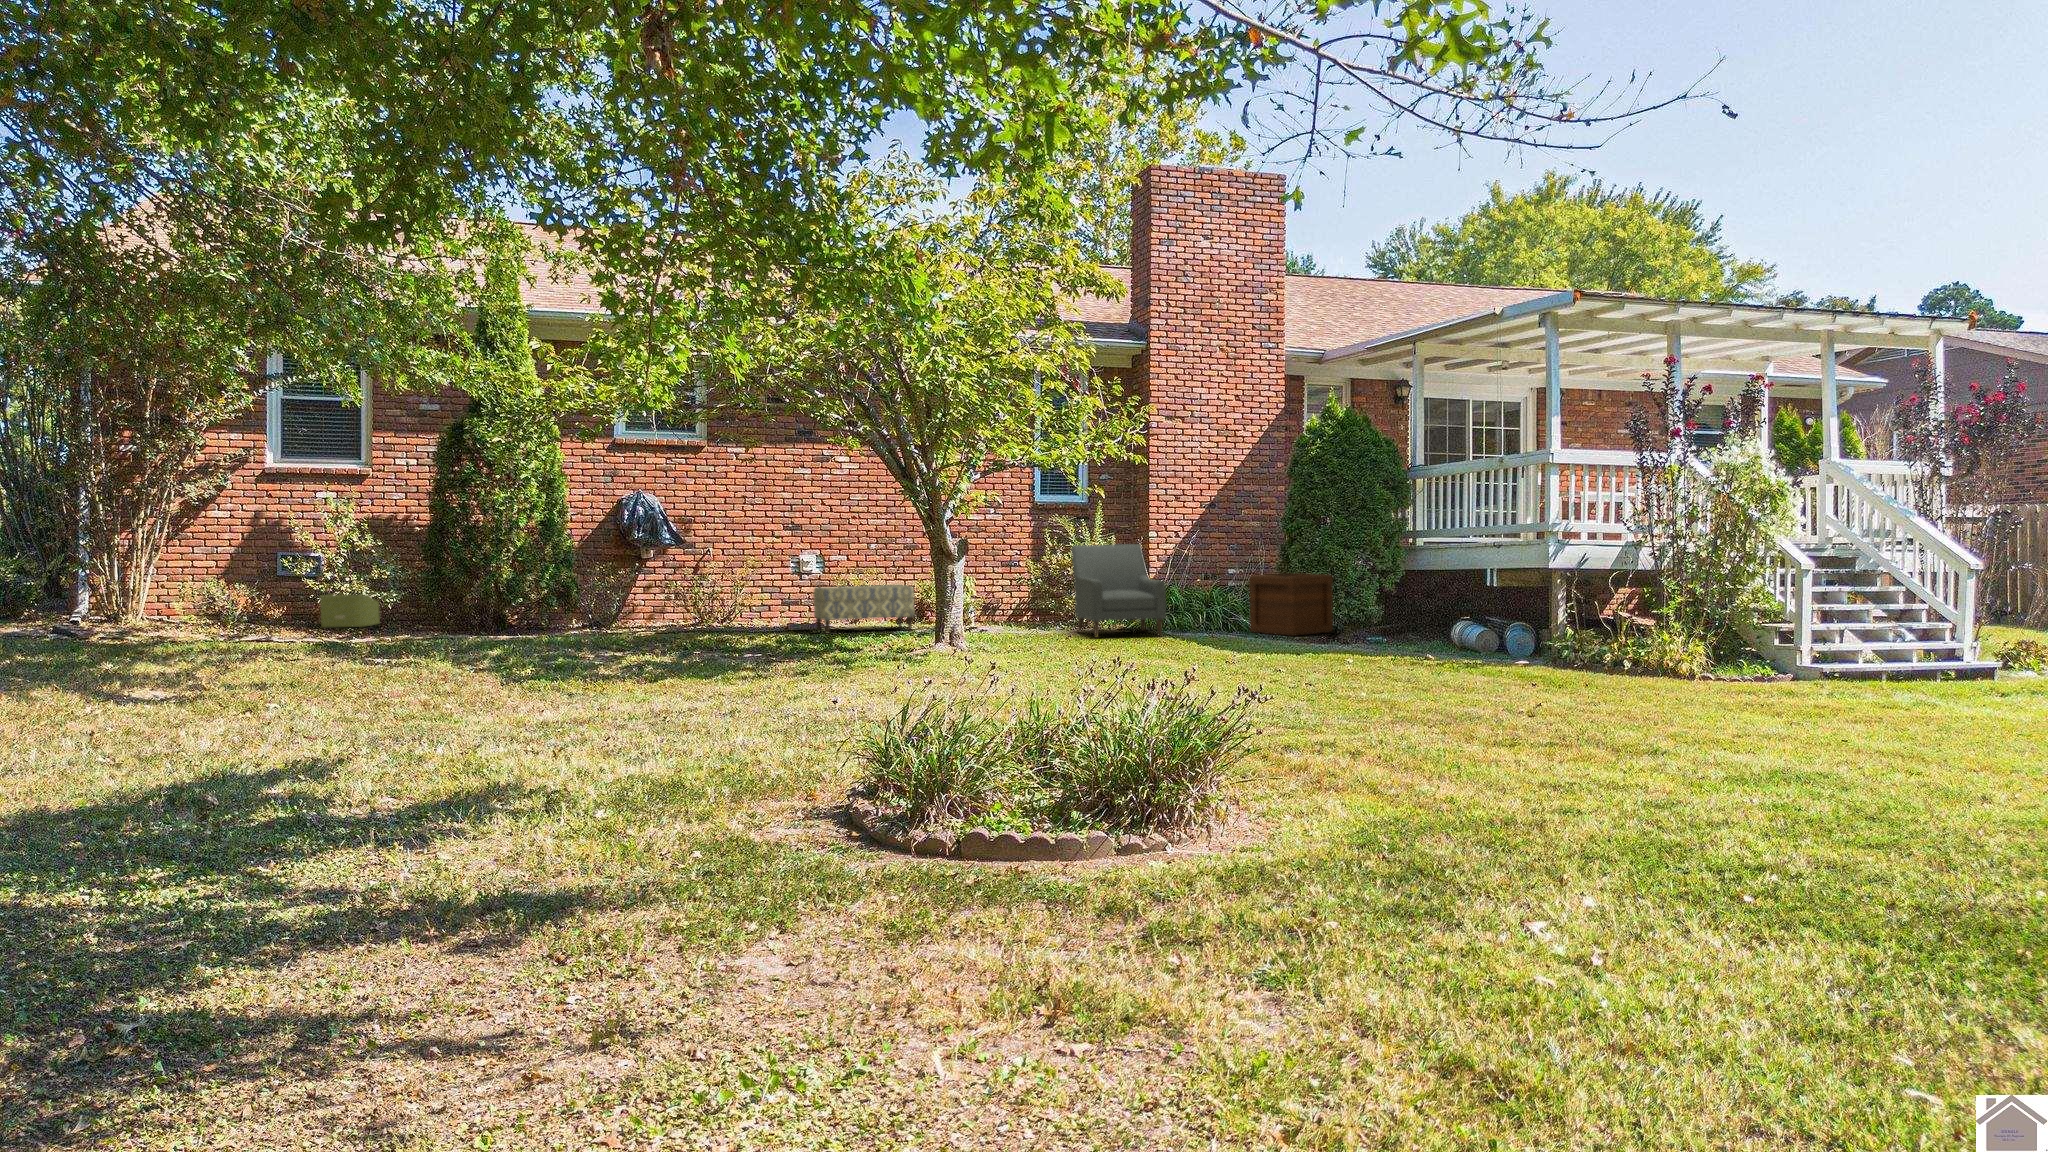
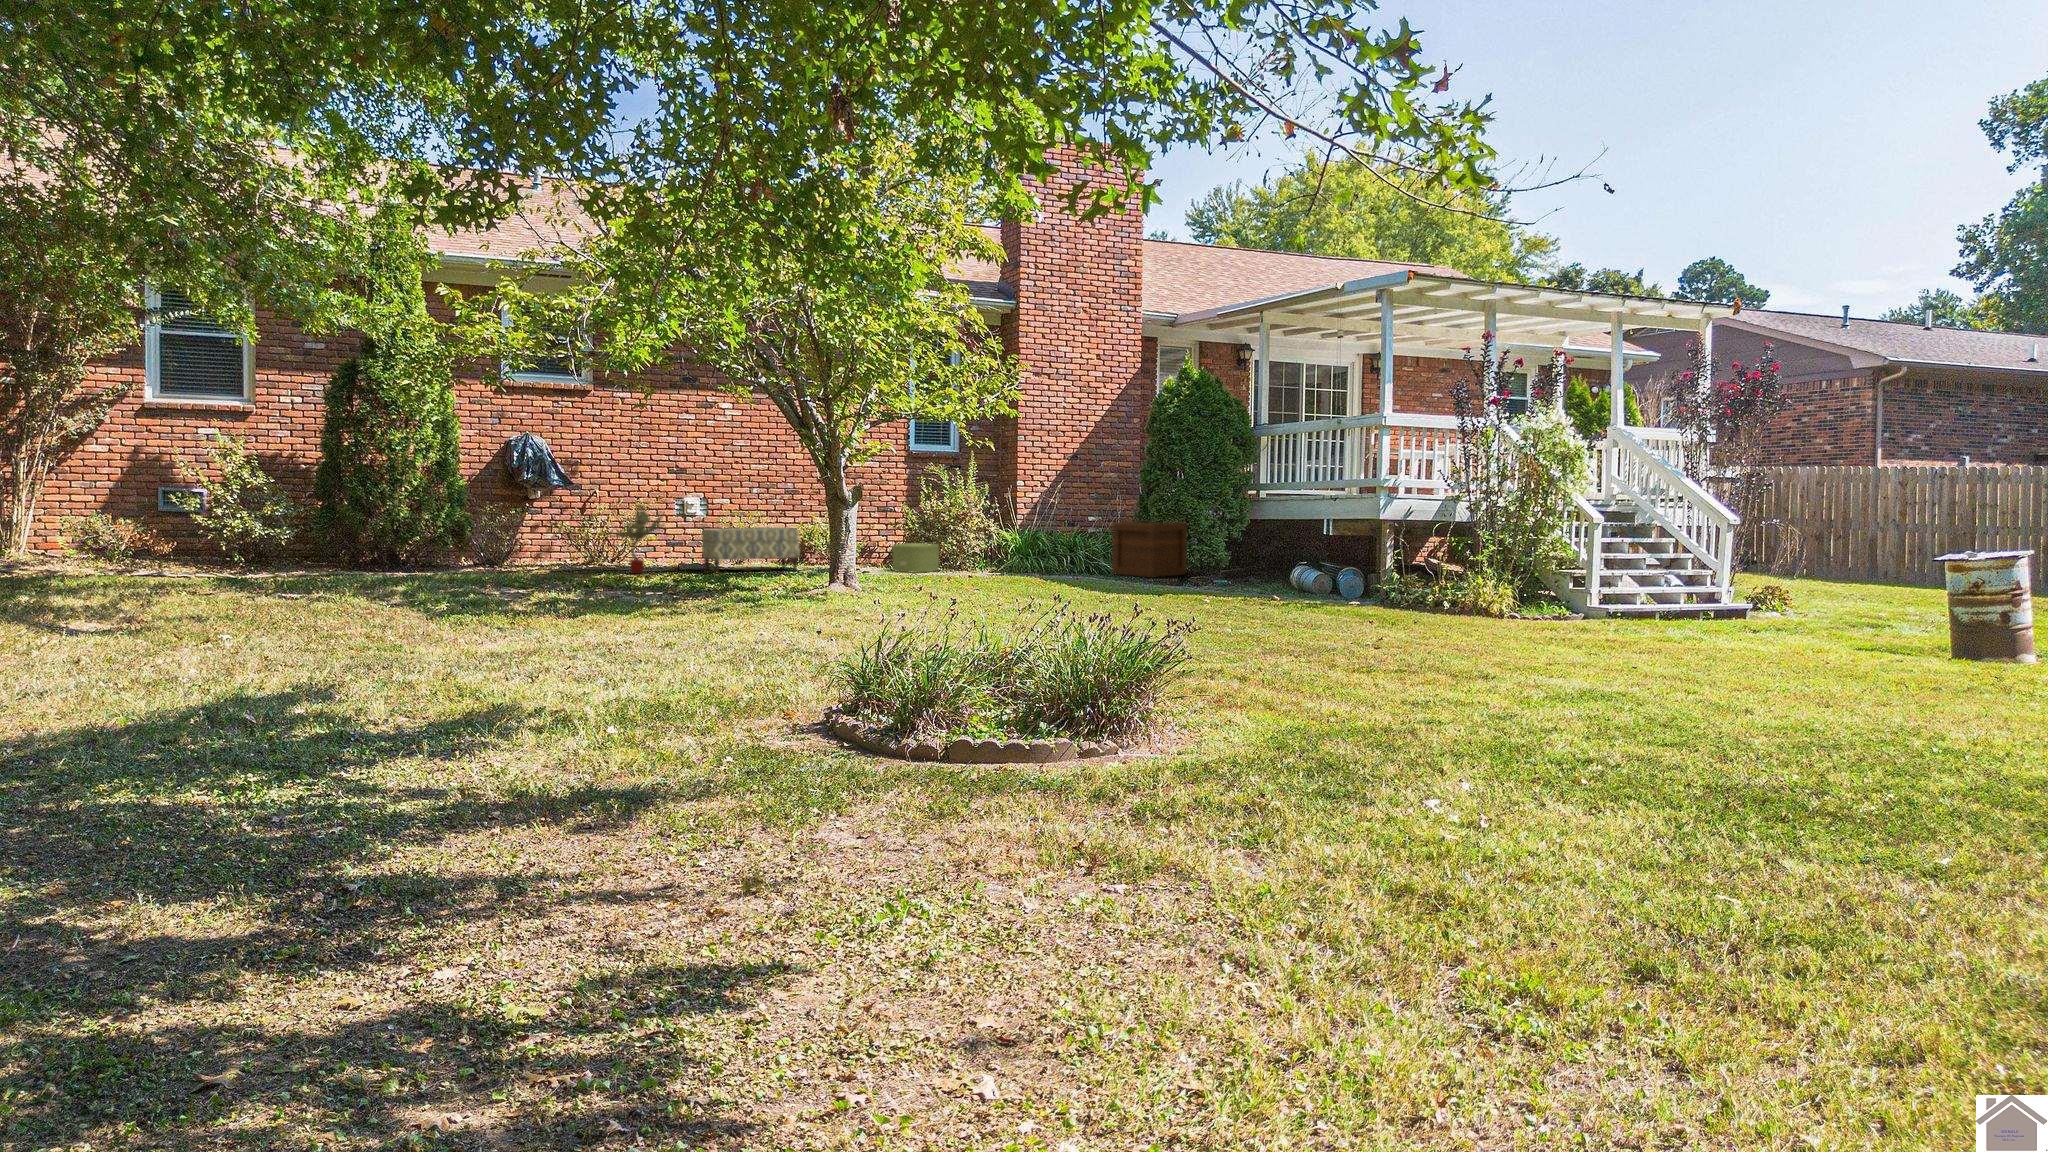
chair: present [1071,544,1166,638] -> none [948,492,1039,579]
potted tree: none [713,559,776,635] -> present [609,503,665,574]
storage box: present [320,593,380,627] -> present [892,543,939,573]

